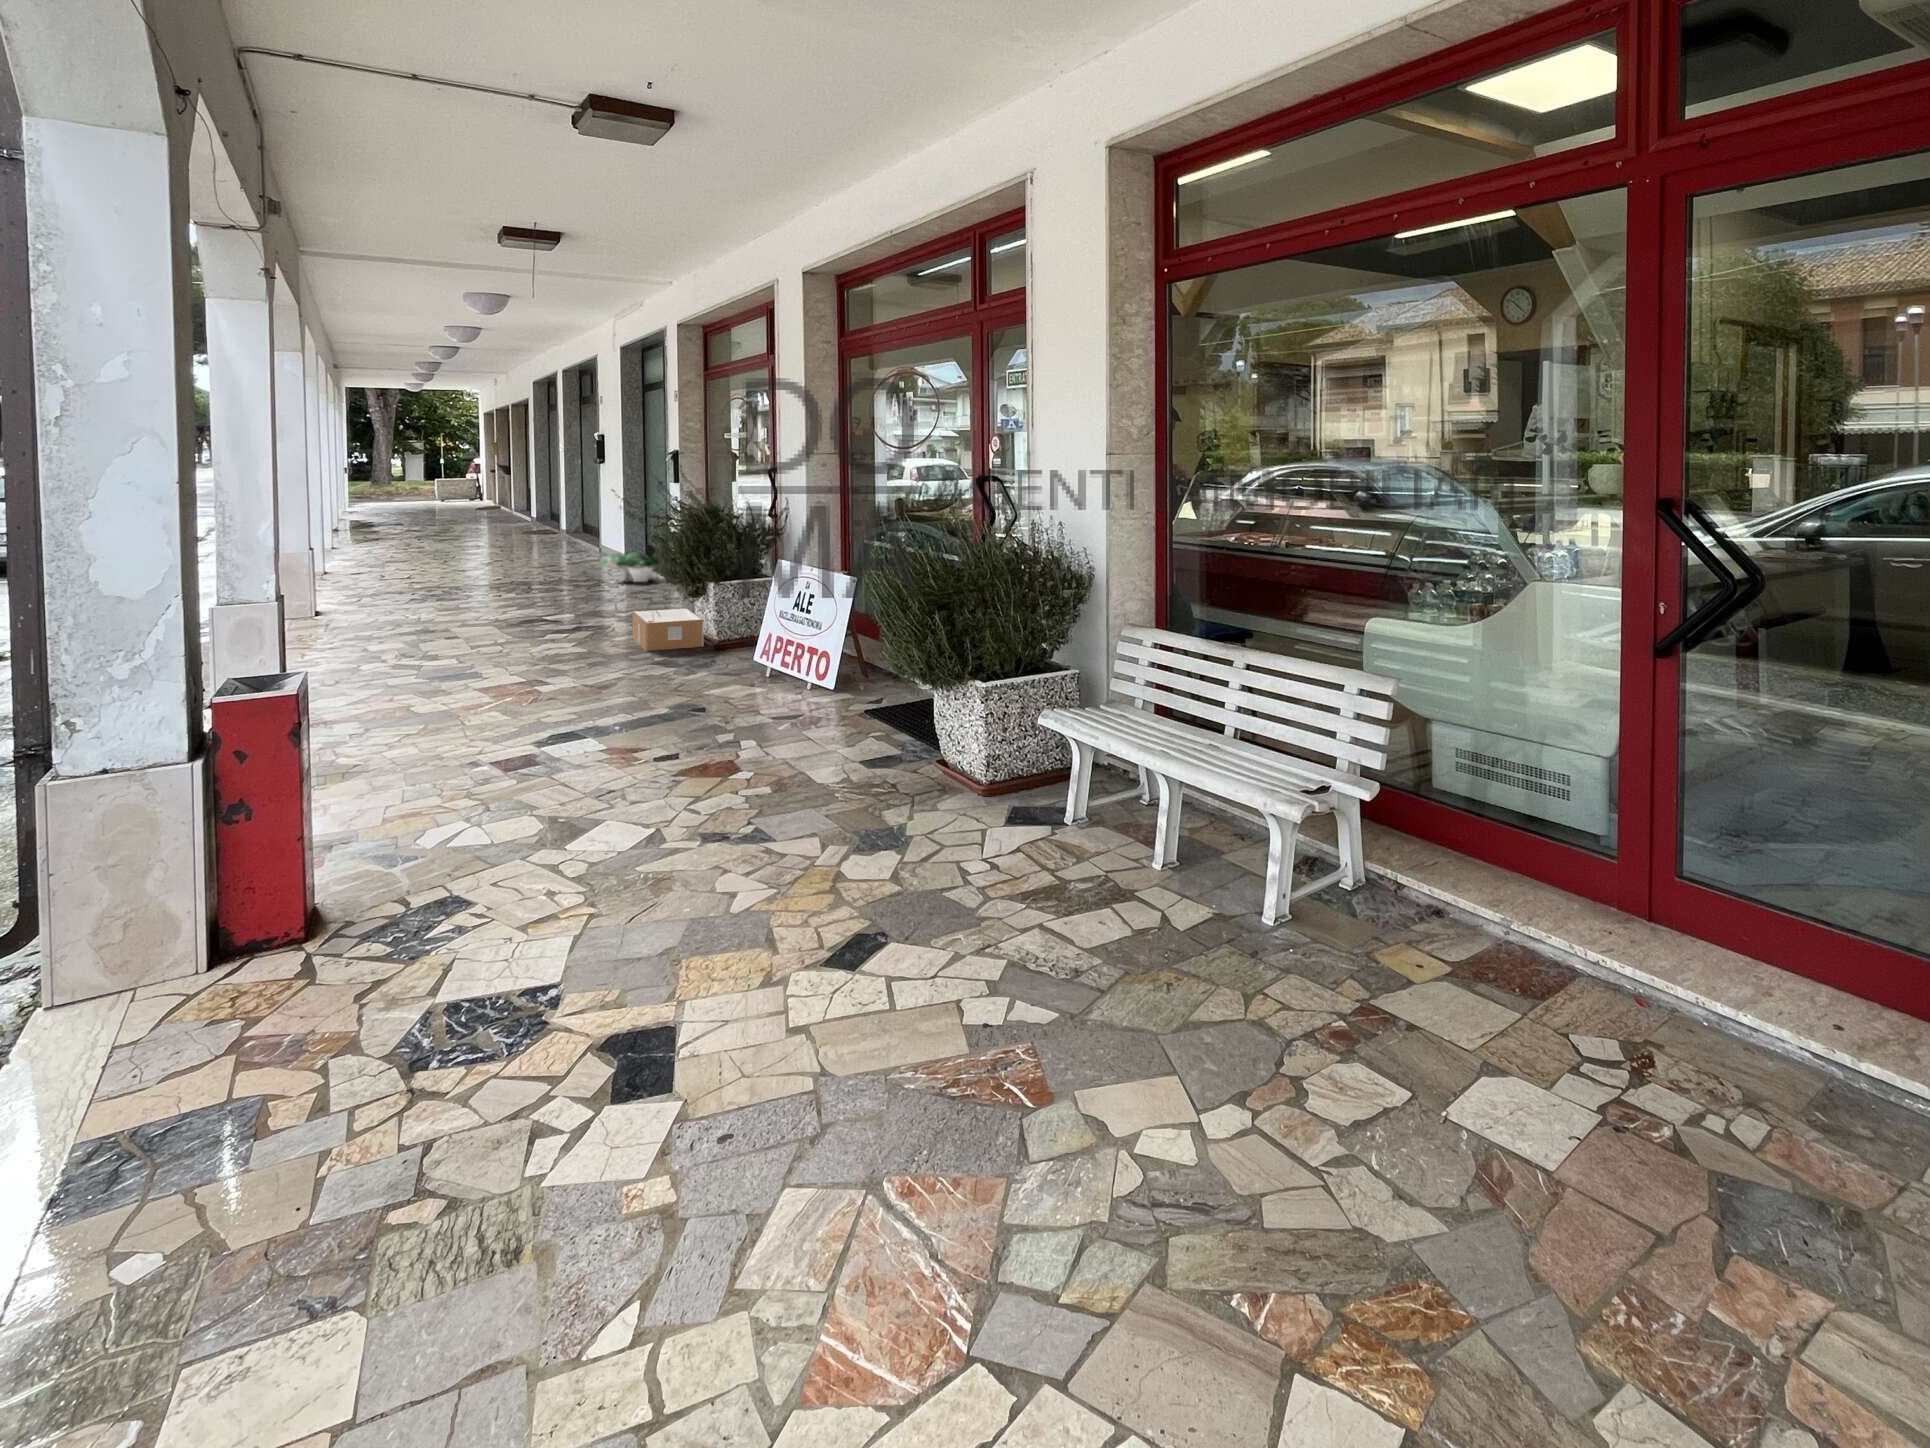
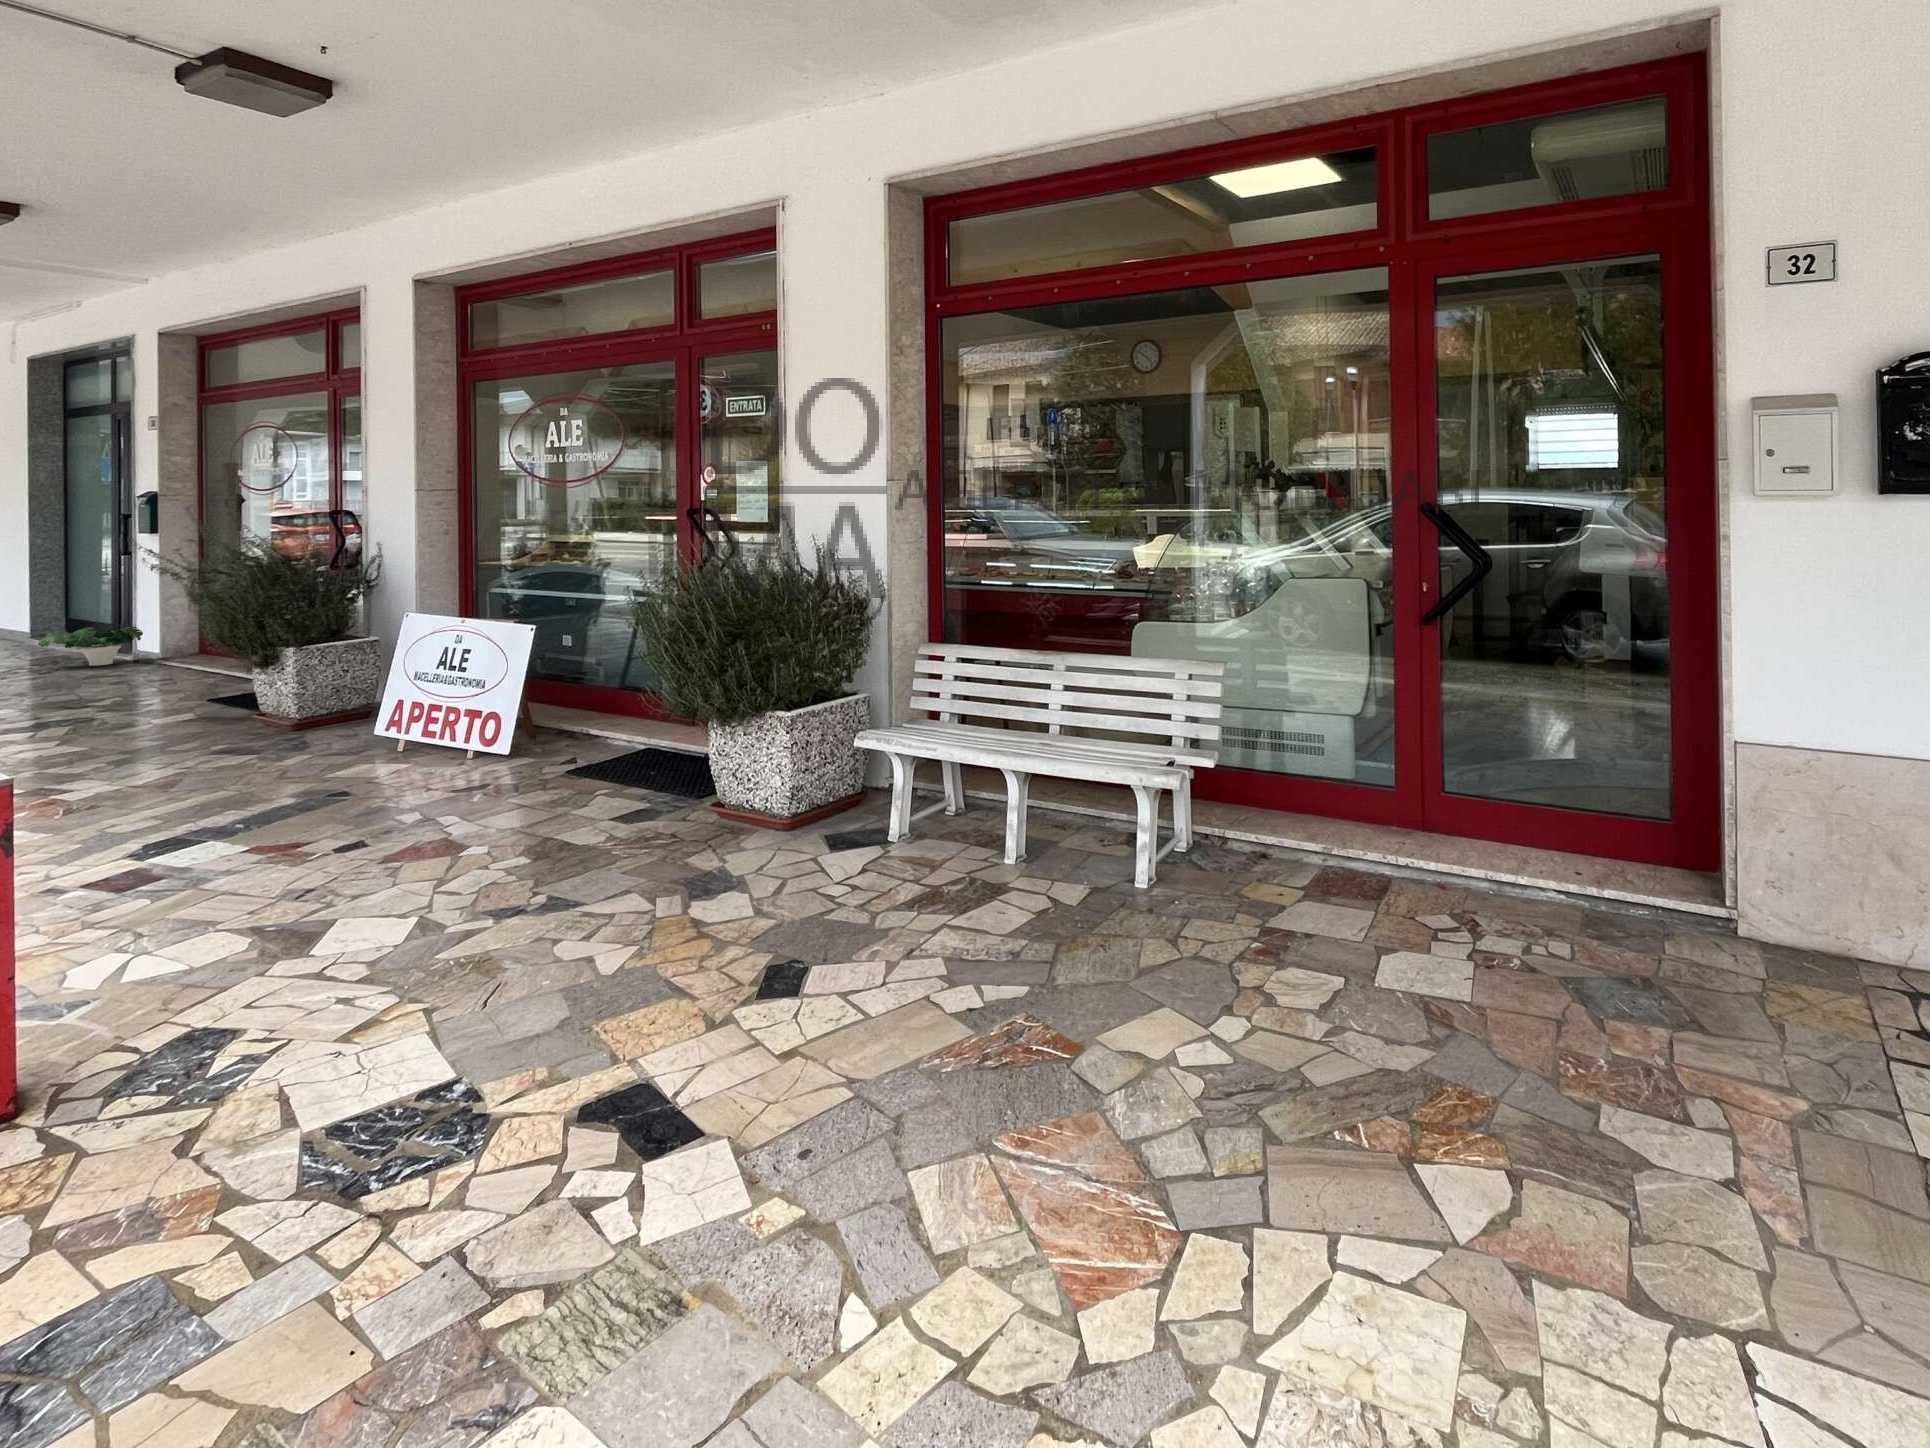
cardboard box: present [632,608,704,651] -> none [167,686,285,741]

